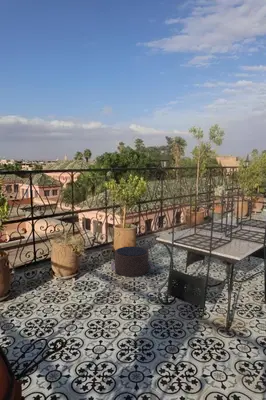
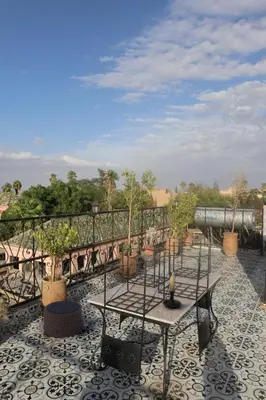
candle holder: none [227,213,247,250] -> present [163,272,181,308]

